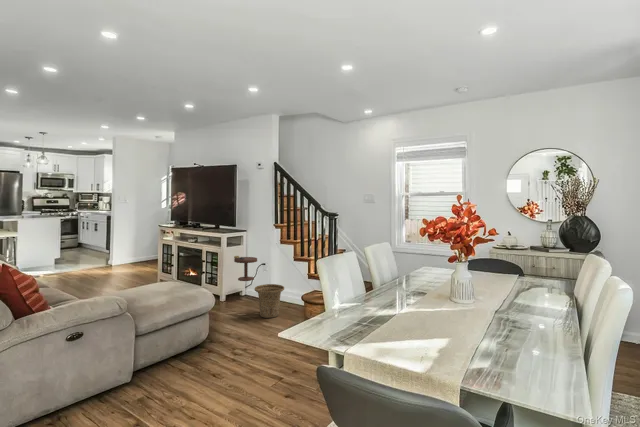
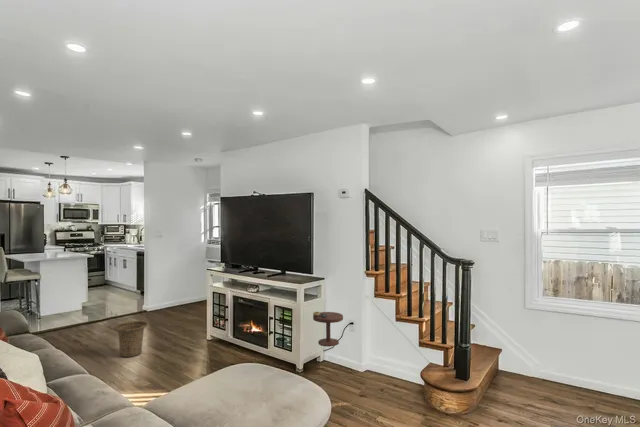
basket: present [255,284,284,318] -> present [114,321,148,357]

